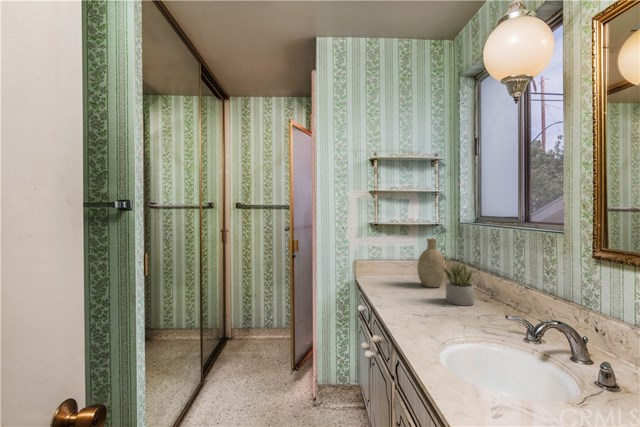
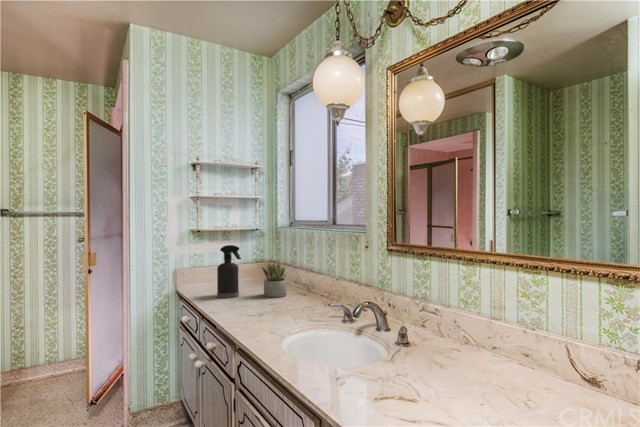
decorative vase: present [417,238,446,287] -> none [240,242,265,288]
spray bottle: none [393,242,420,298] -> present [217,245,241,298]

